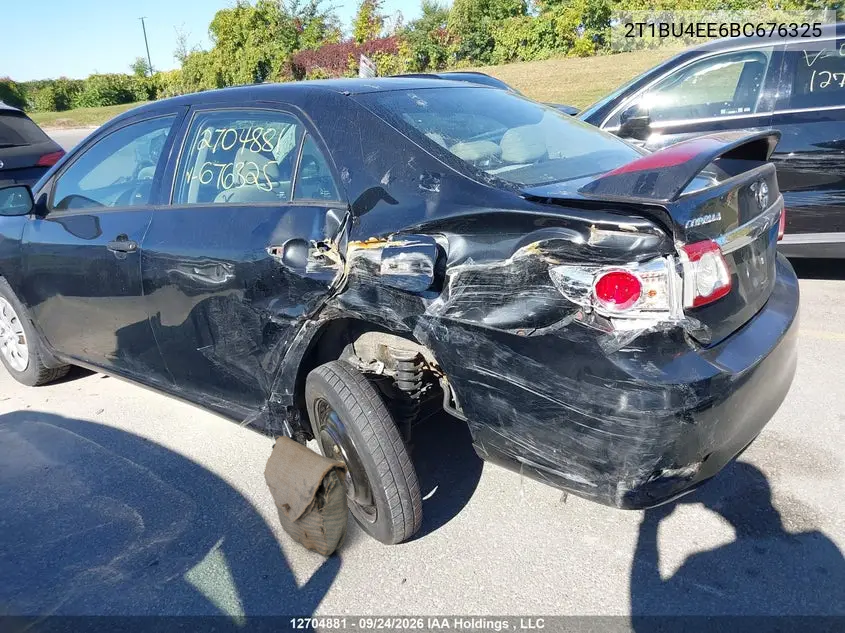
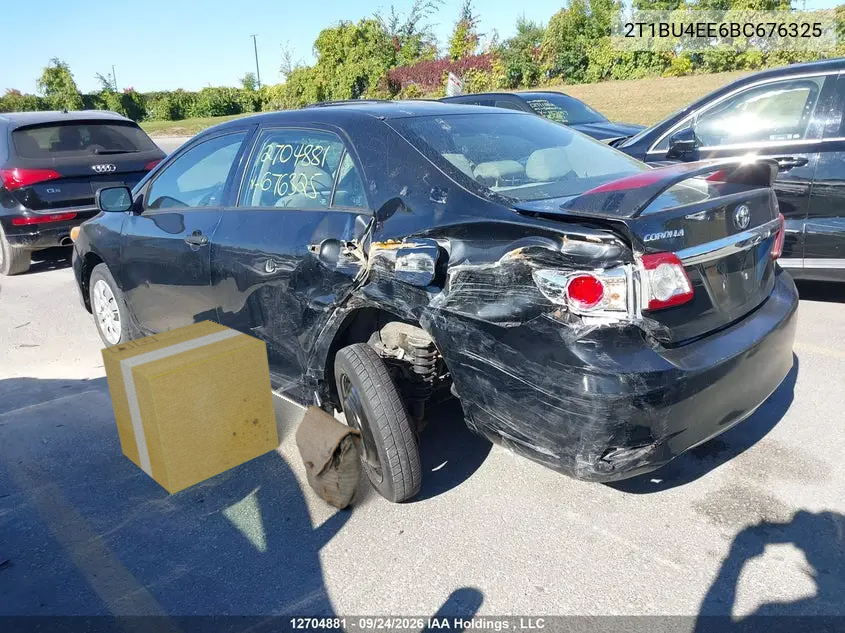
cardboard box: none [10,339,237,555] -> present [101,320,279,494]

